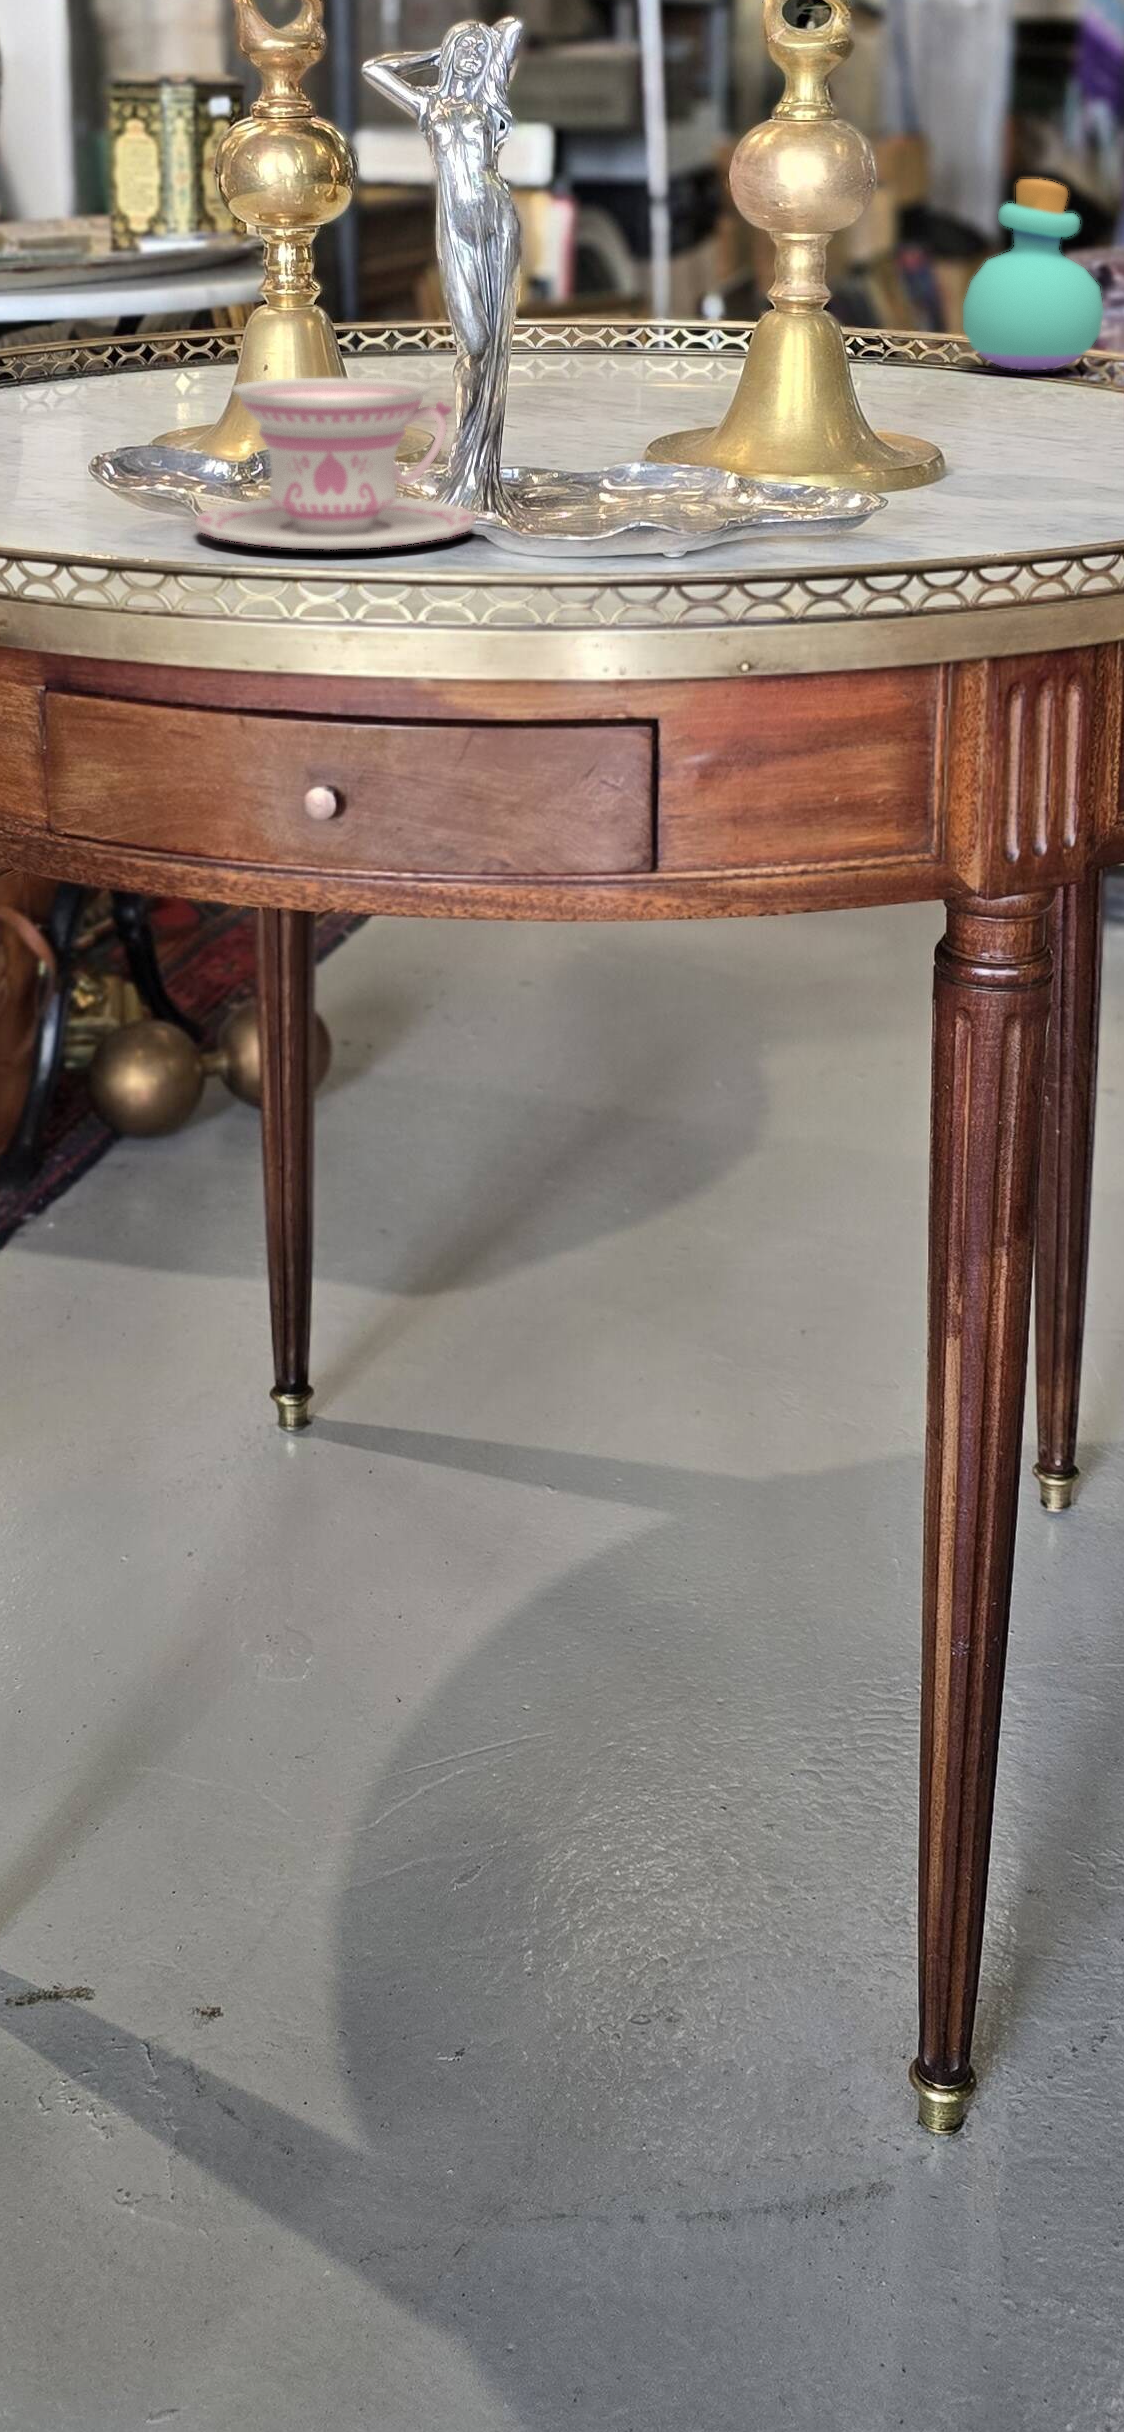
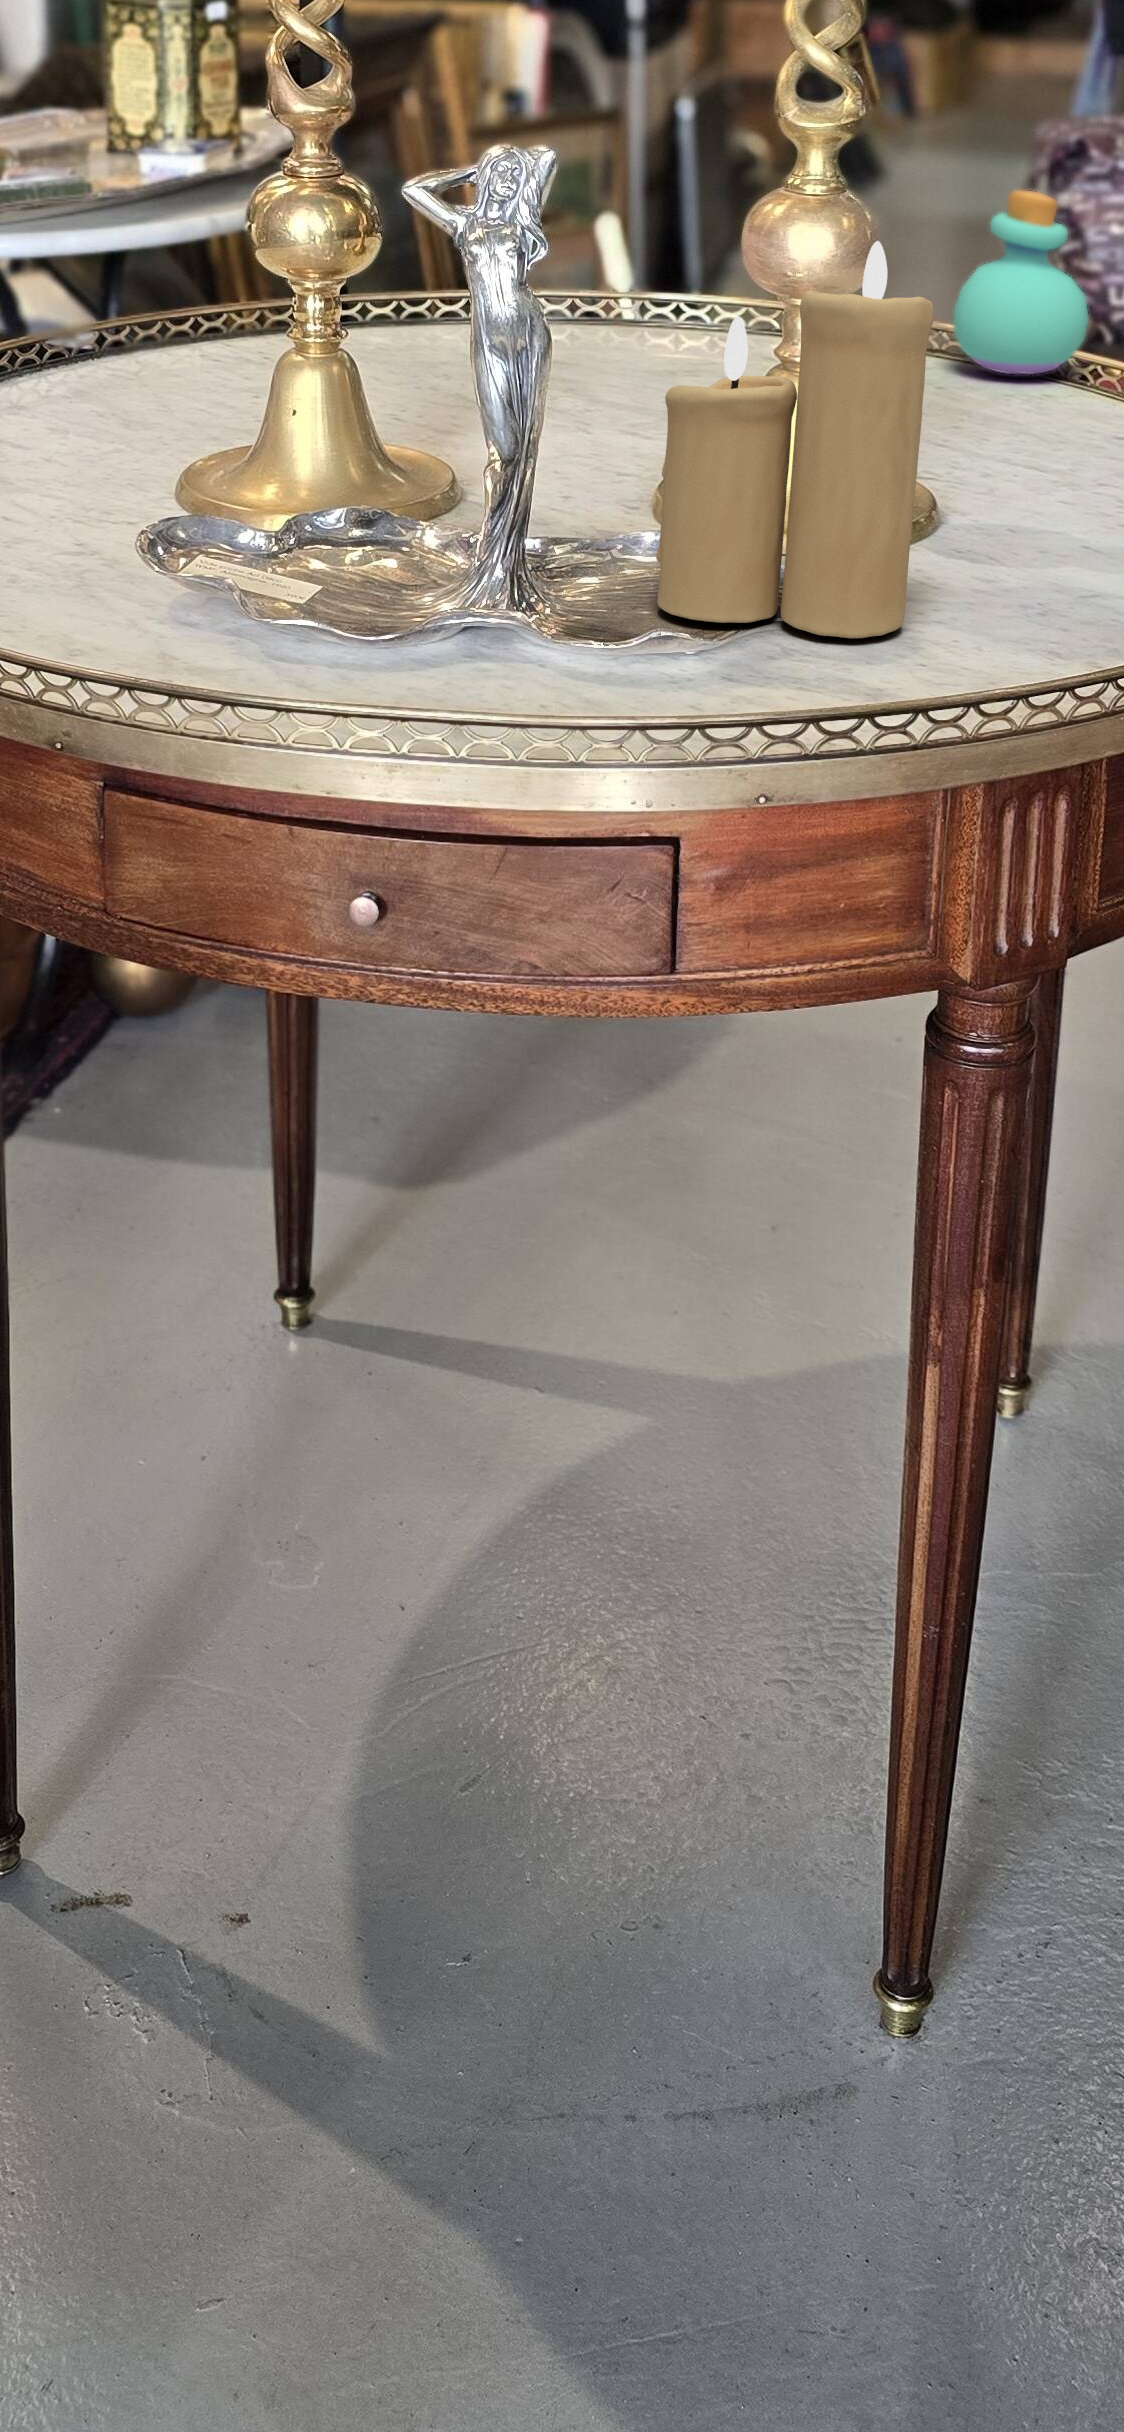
candle: none [637,102,924,526] -> present [656,241,934,638]
teacup: present [195,377,476,550] -> none [244,488,507,671]

